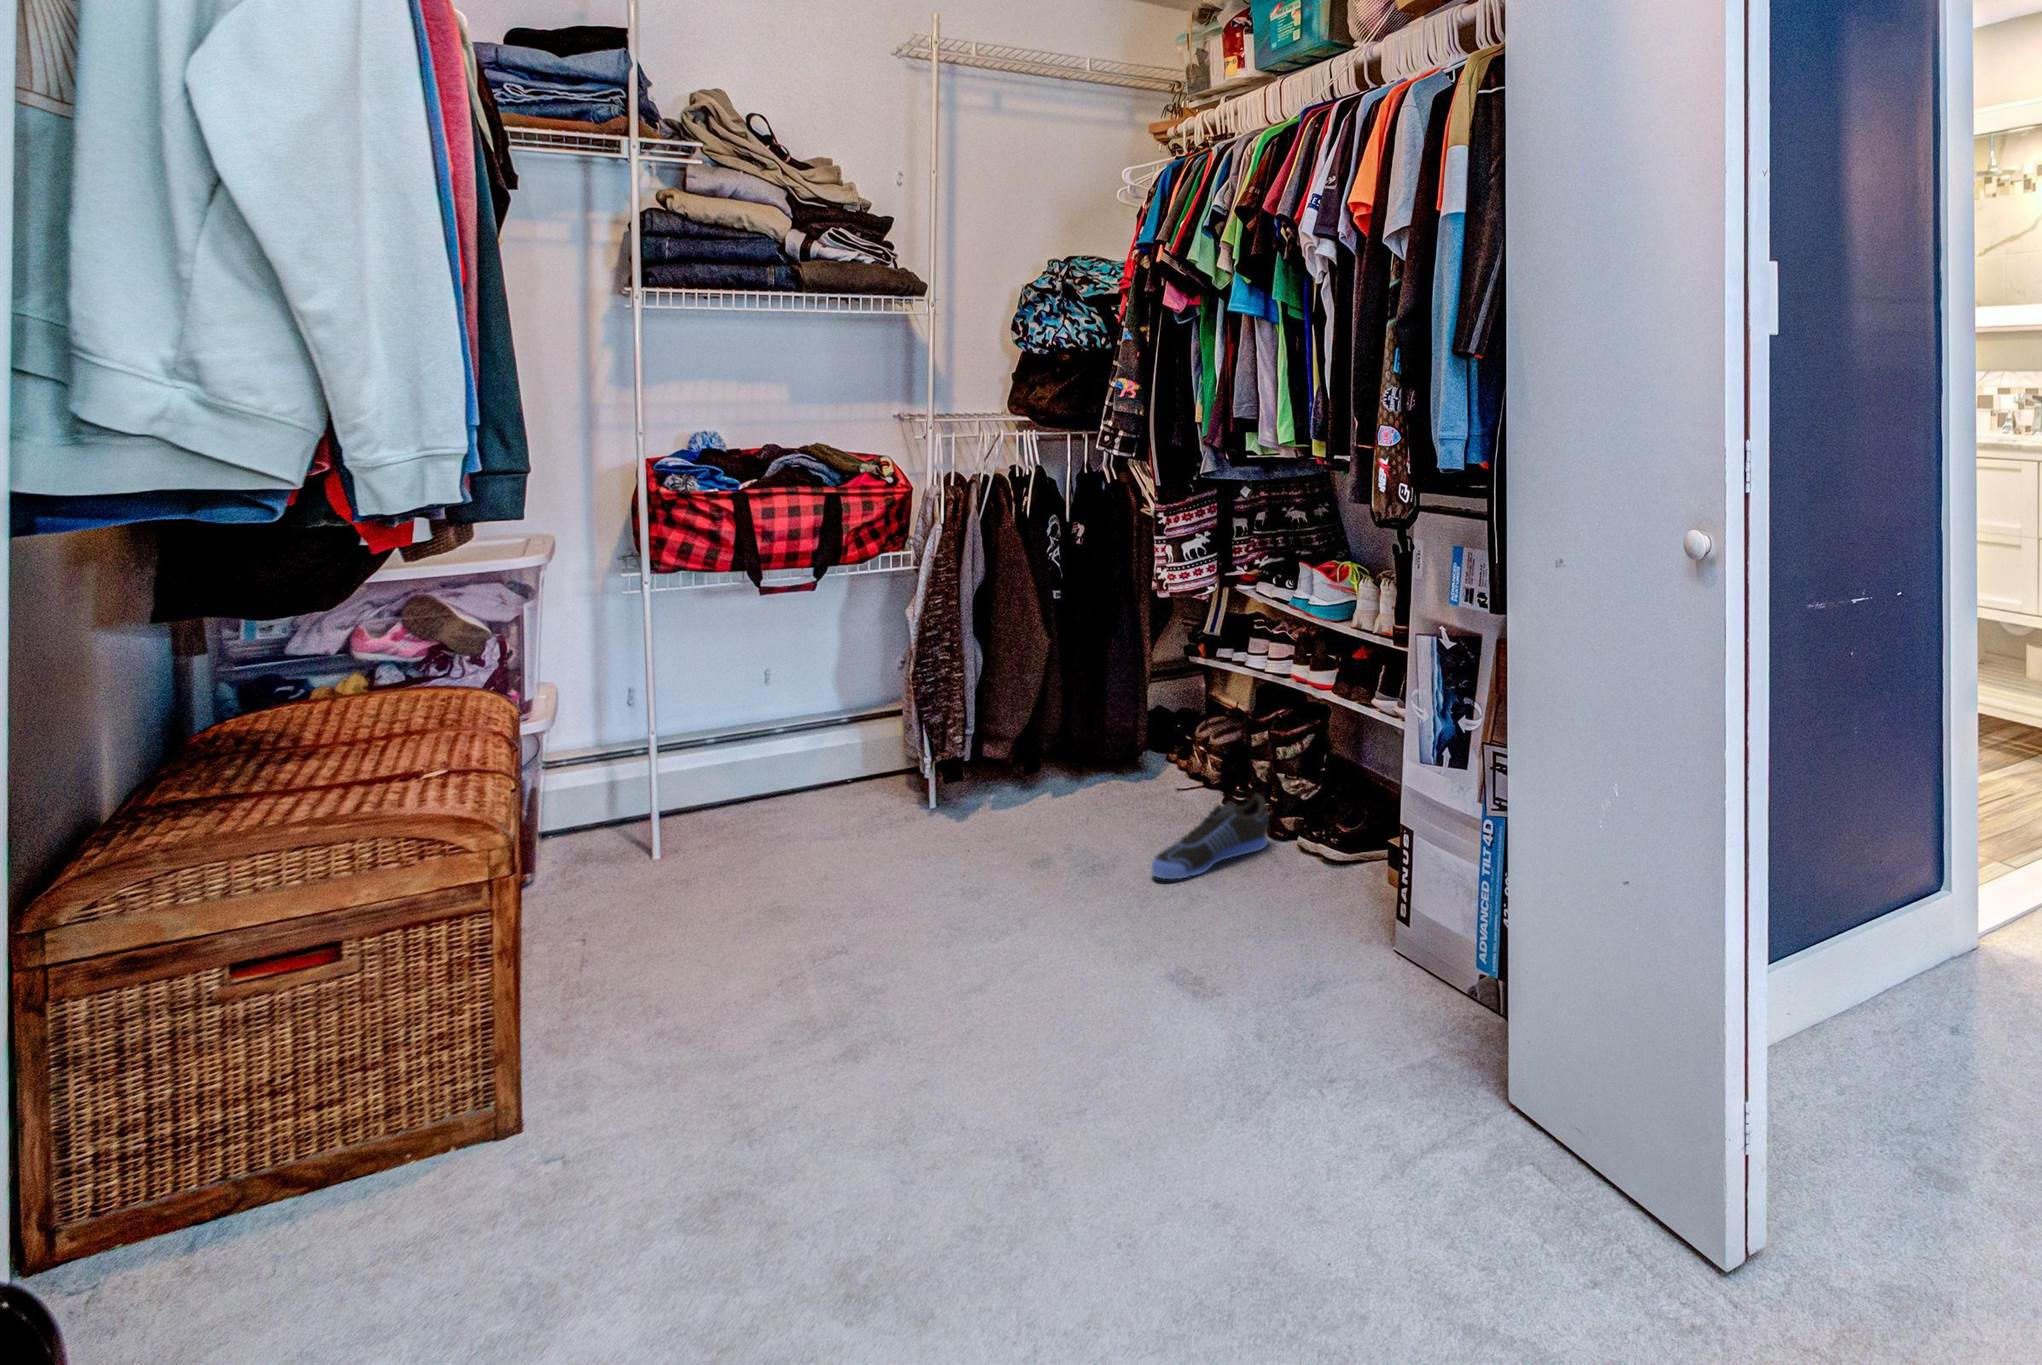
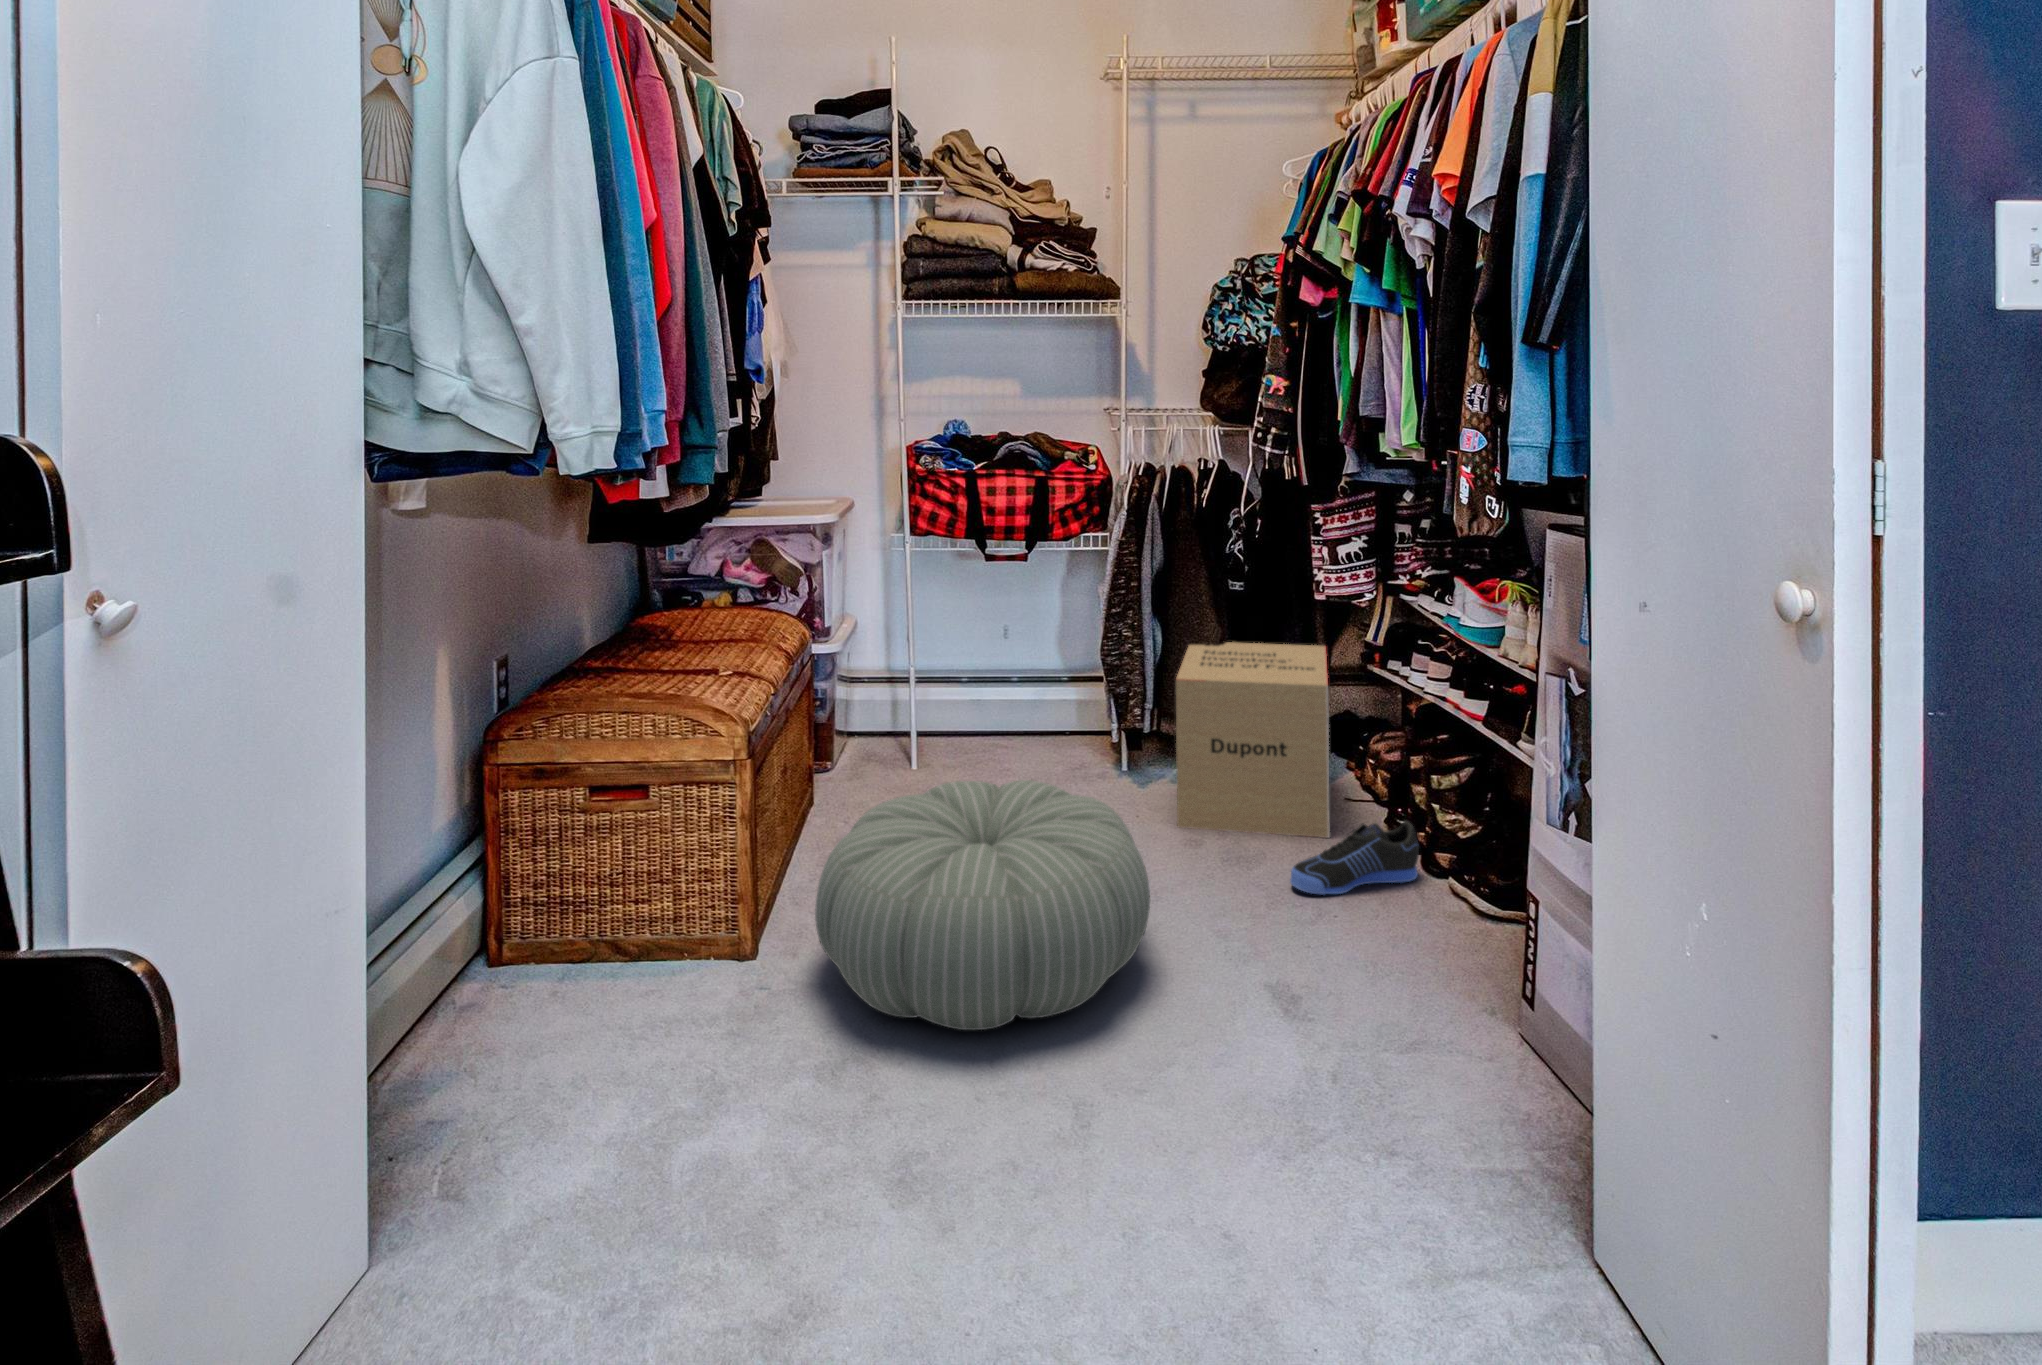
cardboard box: none [1015,645,1177,851] -> present [1176,642,1330,838]
pouf: none [621,823,1034,1102] -> present [815,780,1150,1030]

